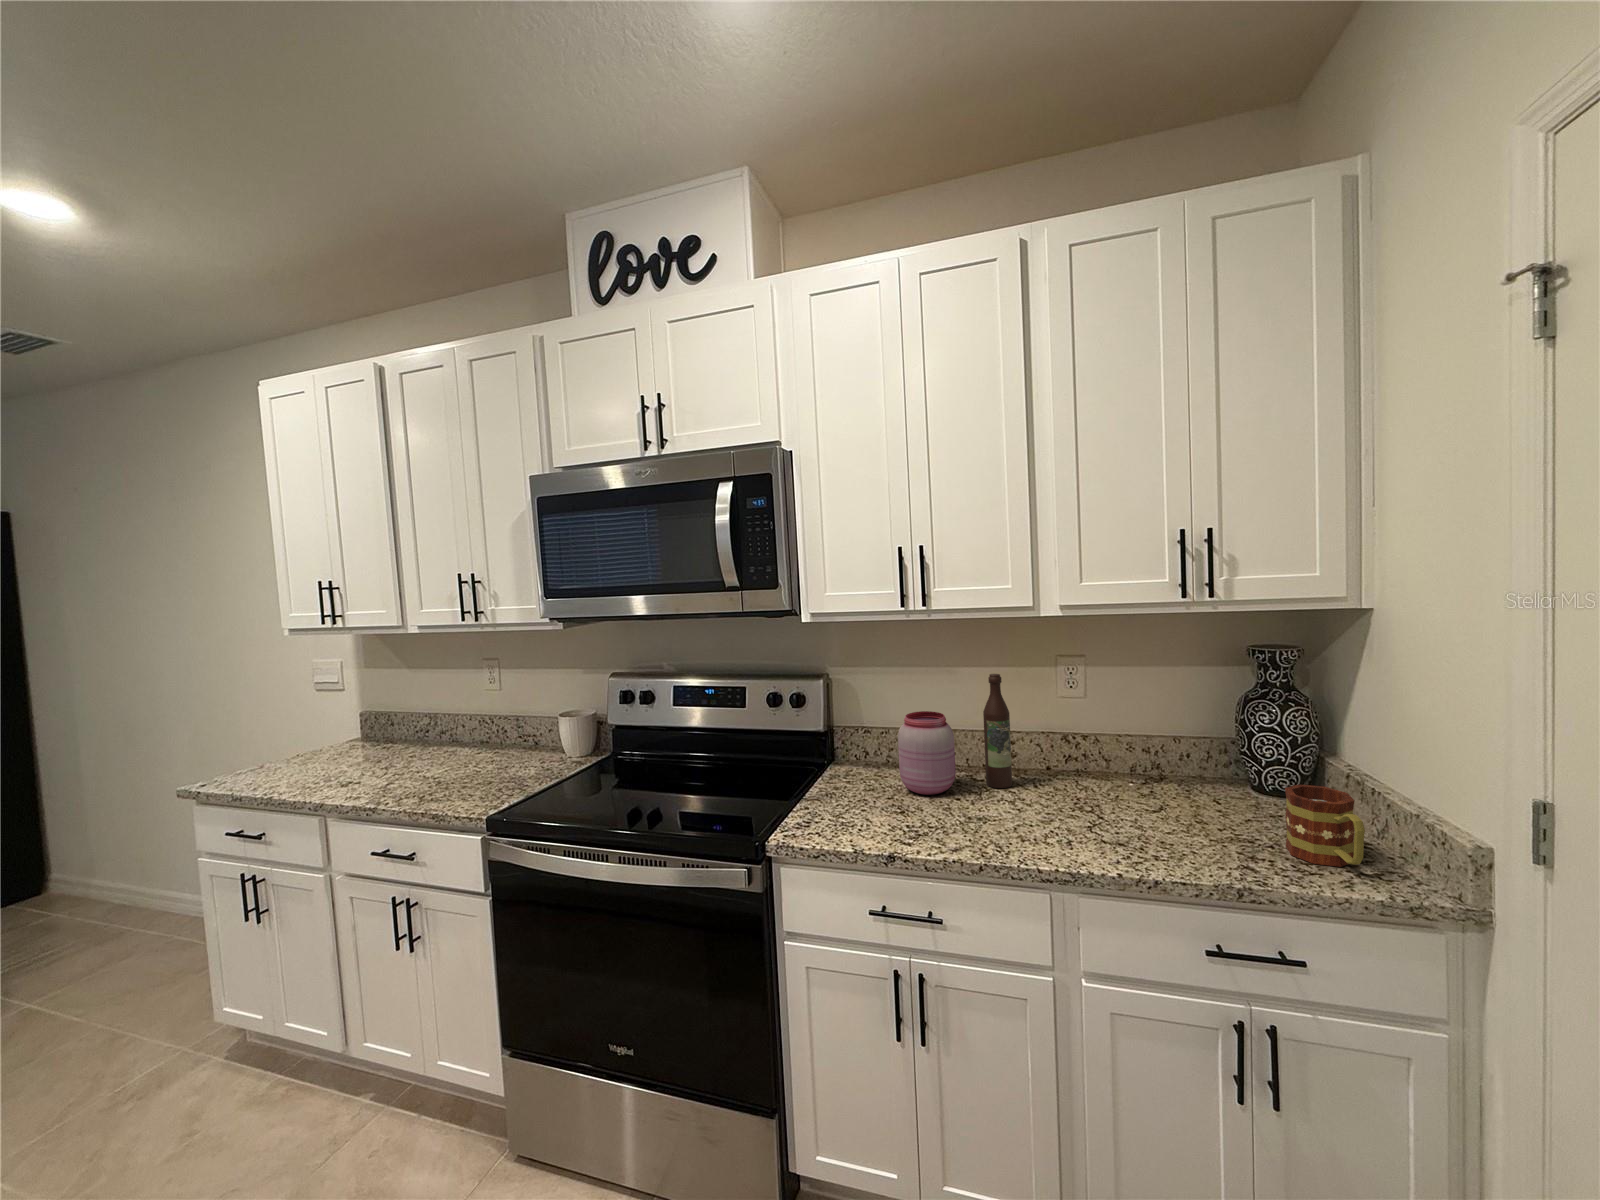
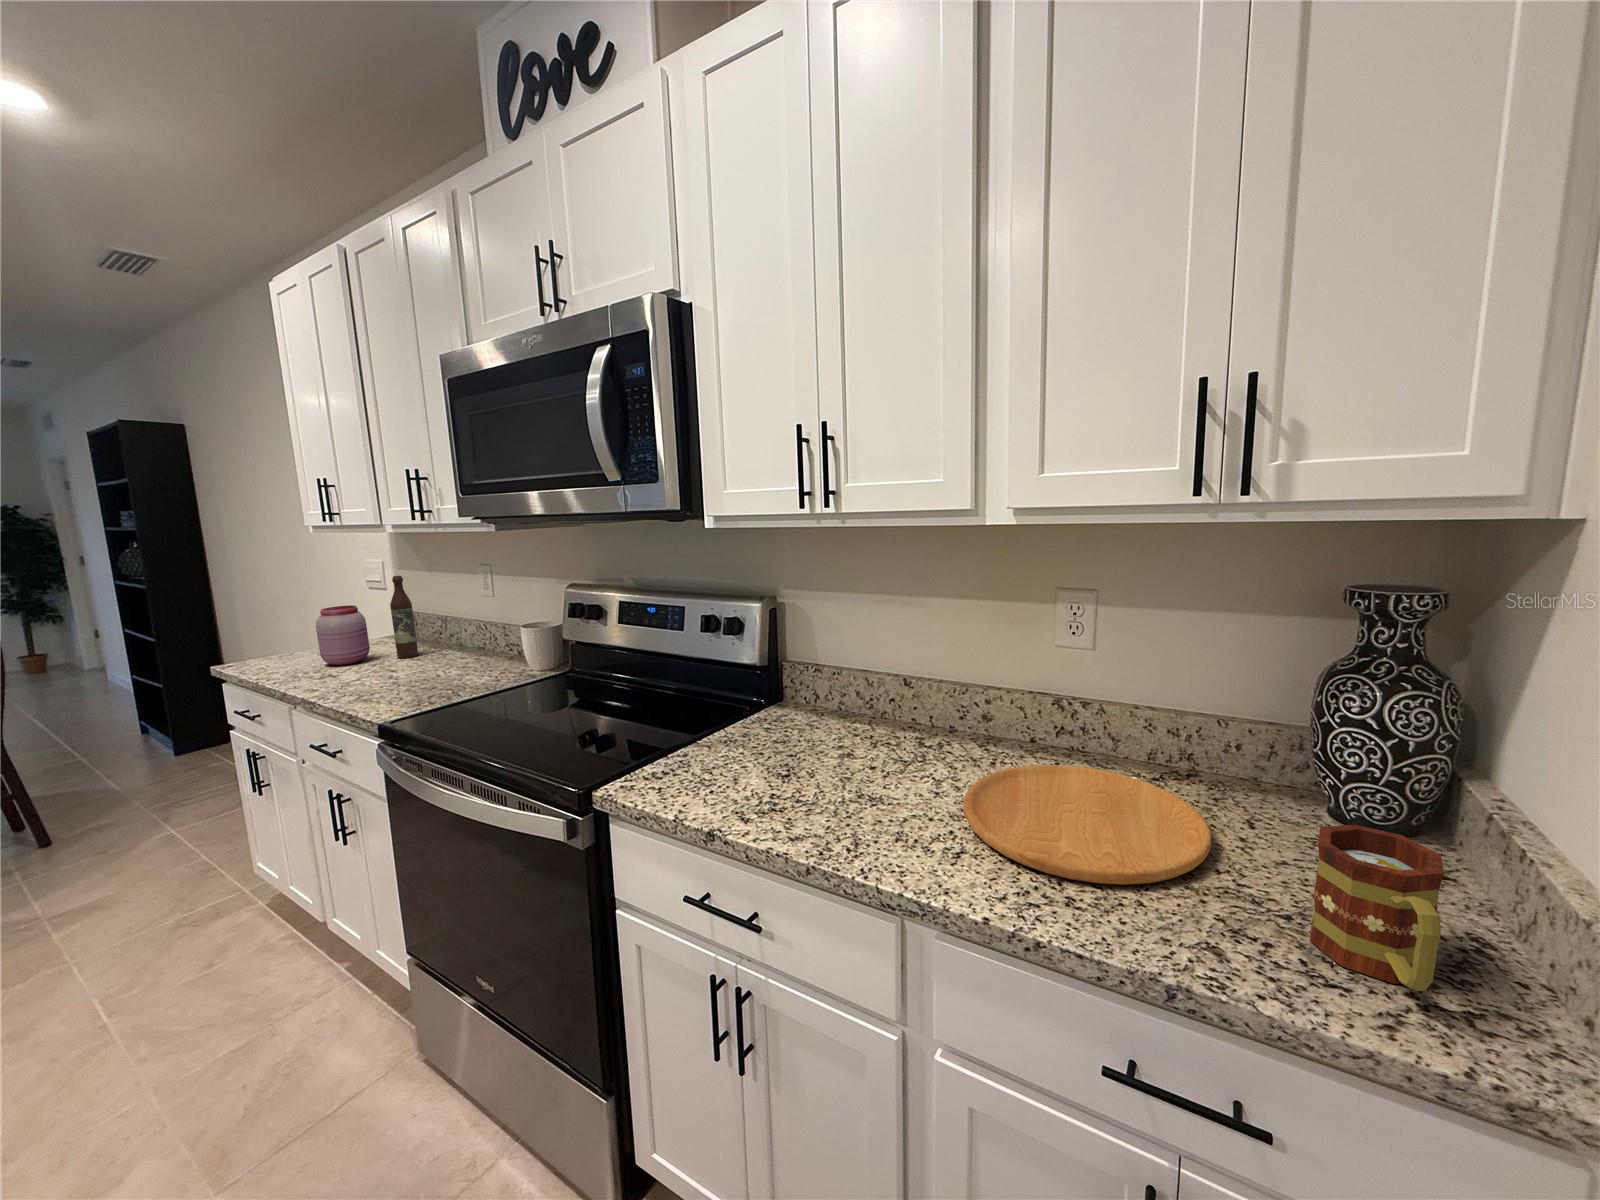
wine bottle: present [983,674,1012,788] -> present [390,576,418,658]
jar: present [898,711,956,795] -> present [316,605,370,665]
cutting board: none [1043,780,1212,846] -> present [964,765,1211,885]

